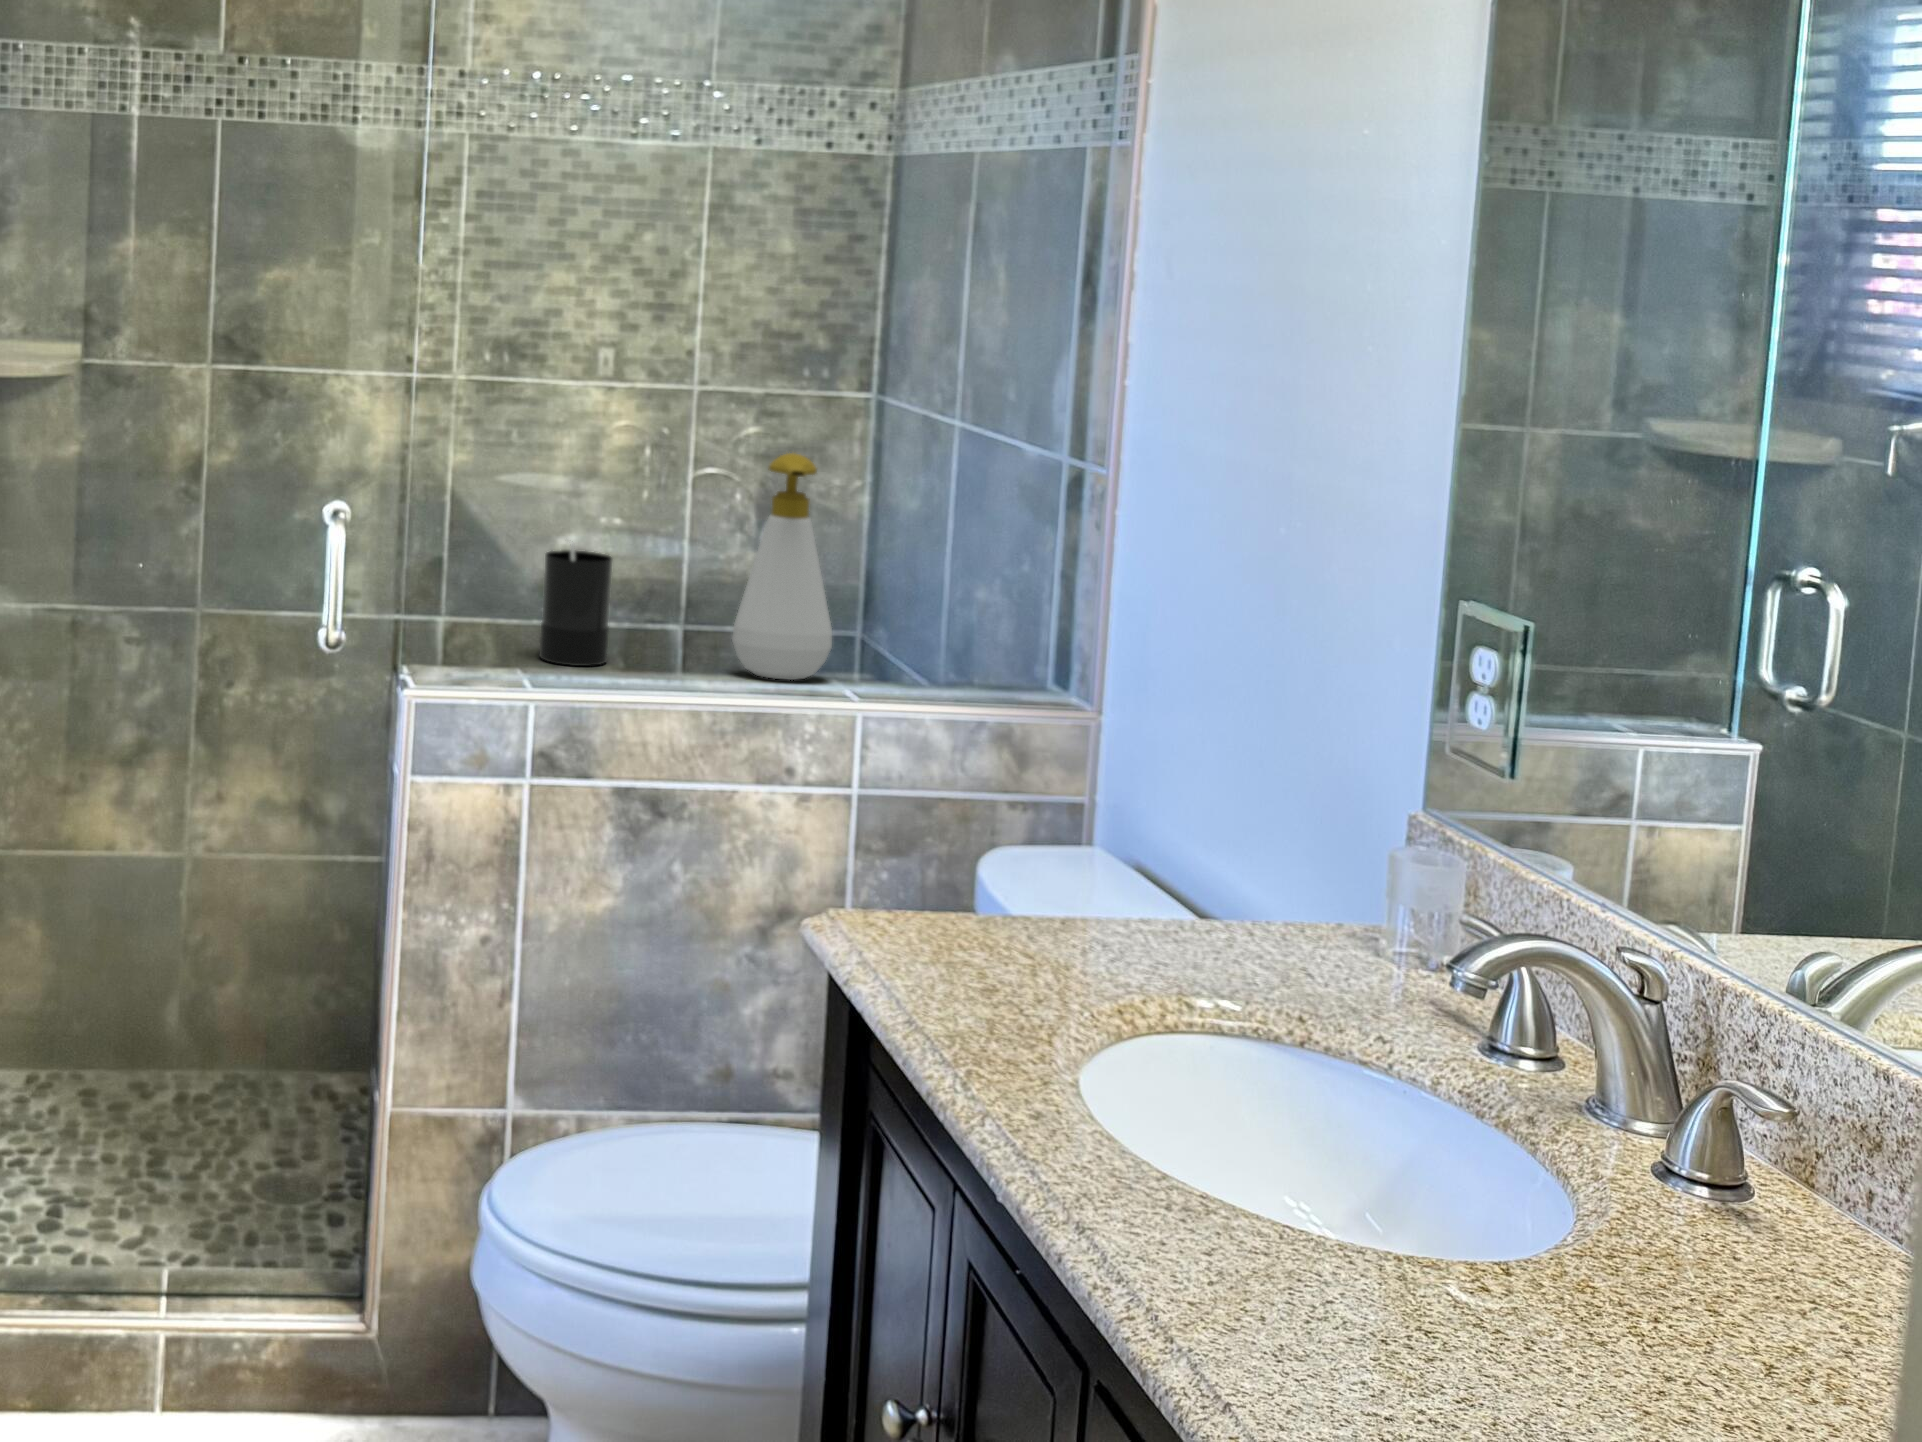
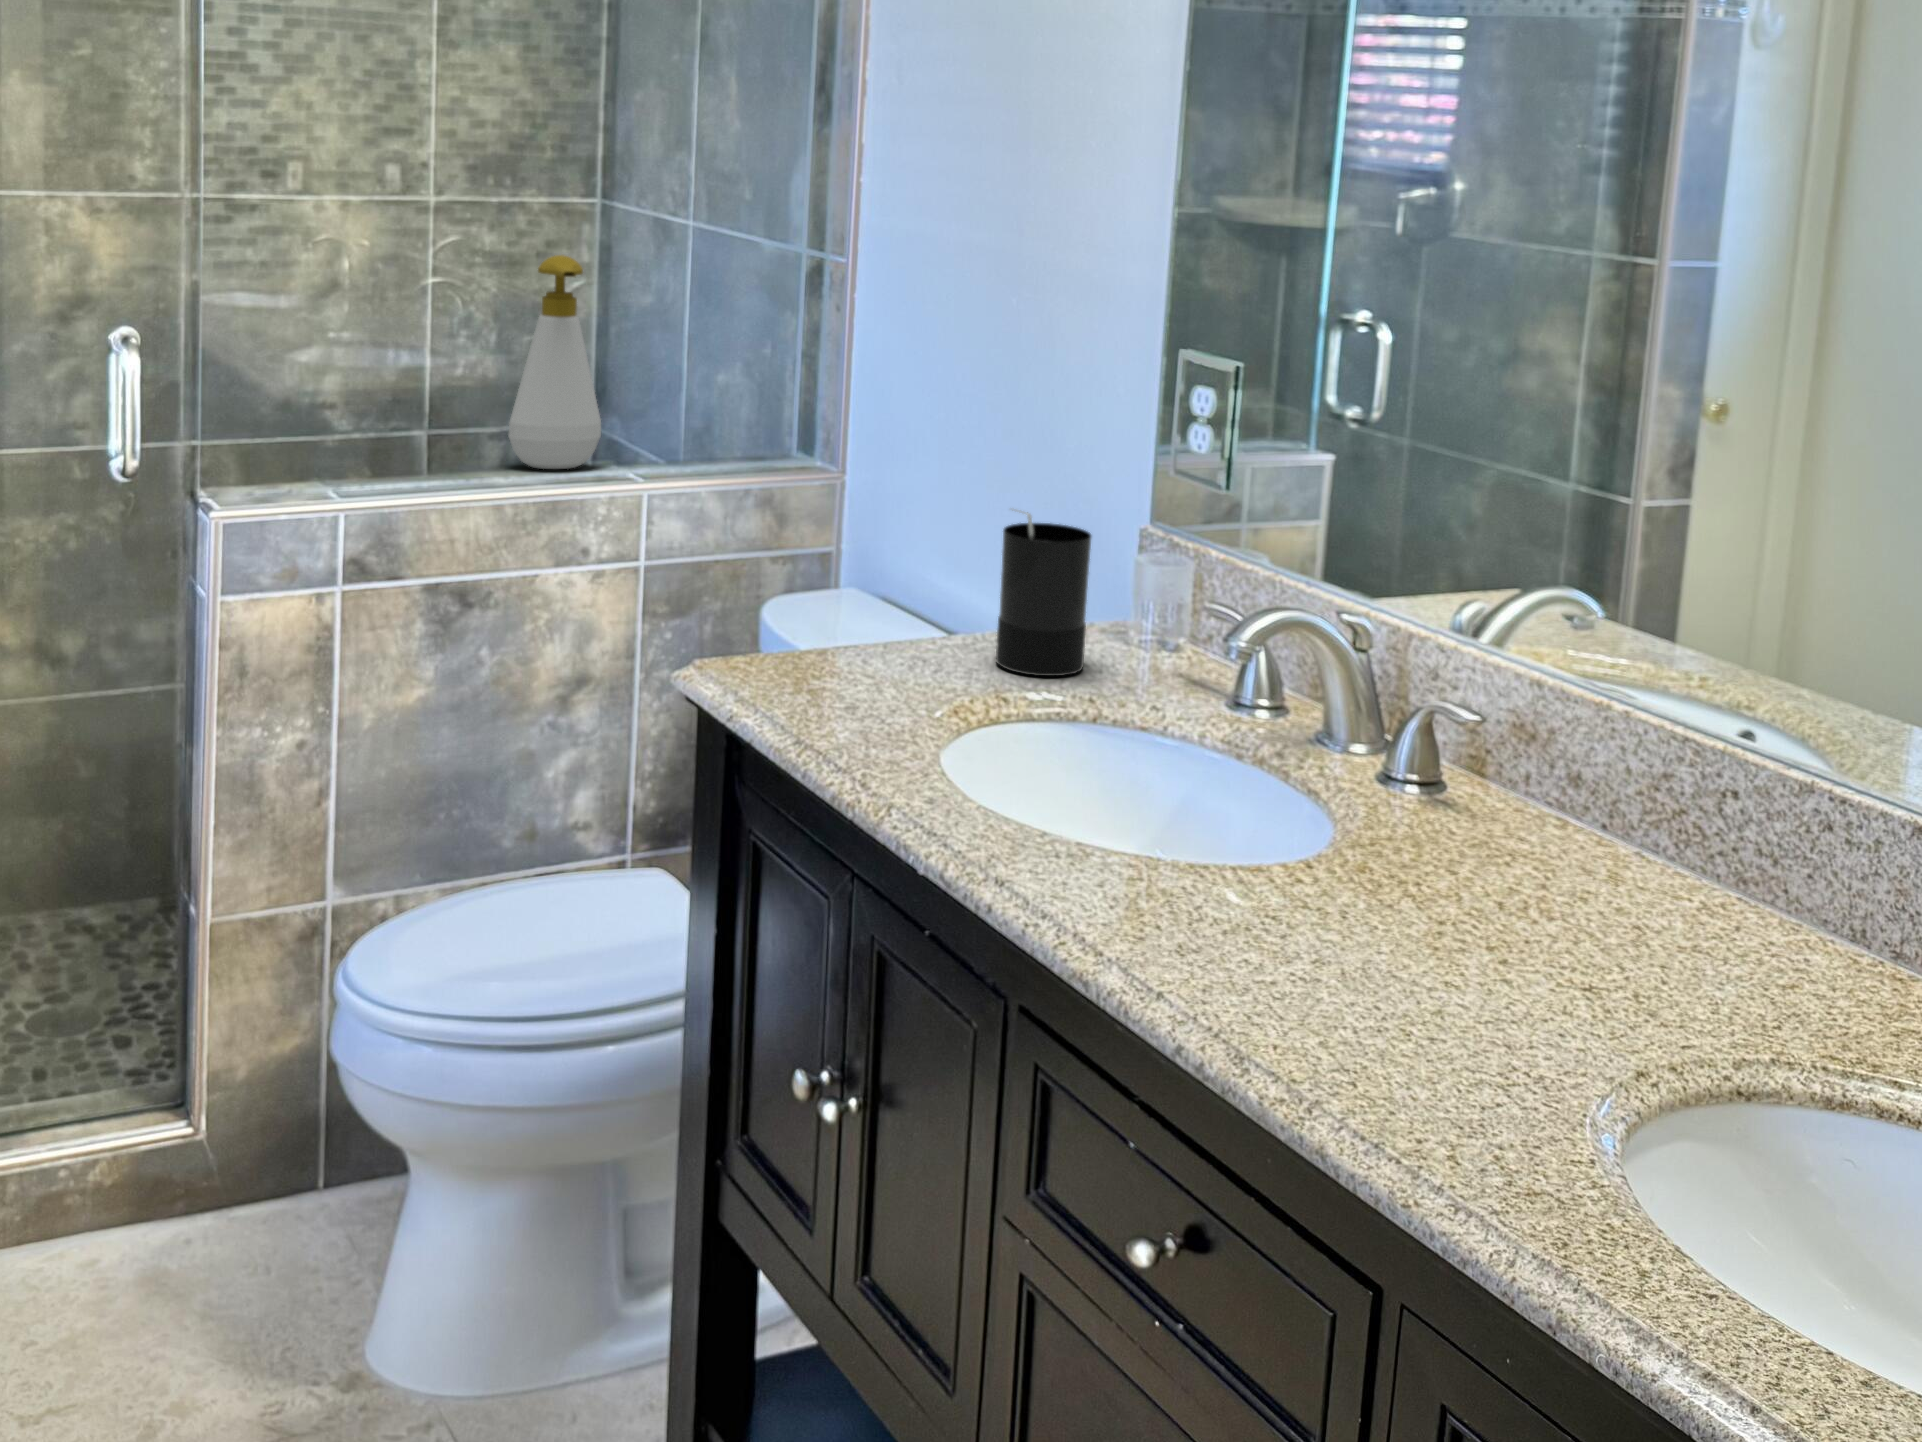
candle: present [540,542,613,666] -> present [996,510,1091,676]

